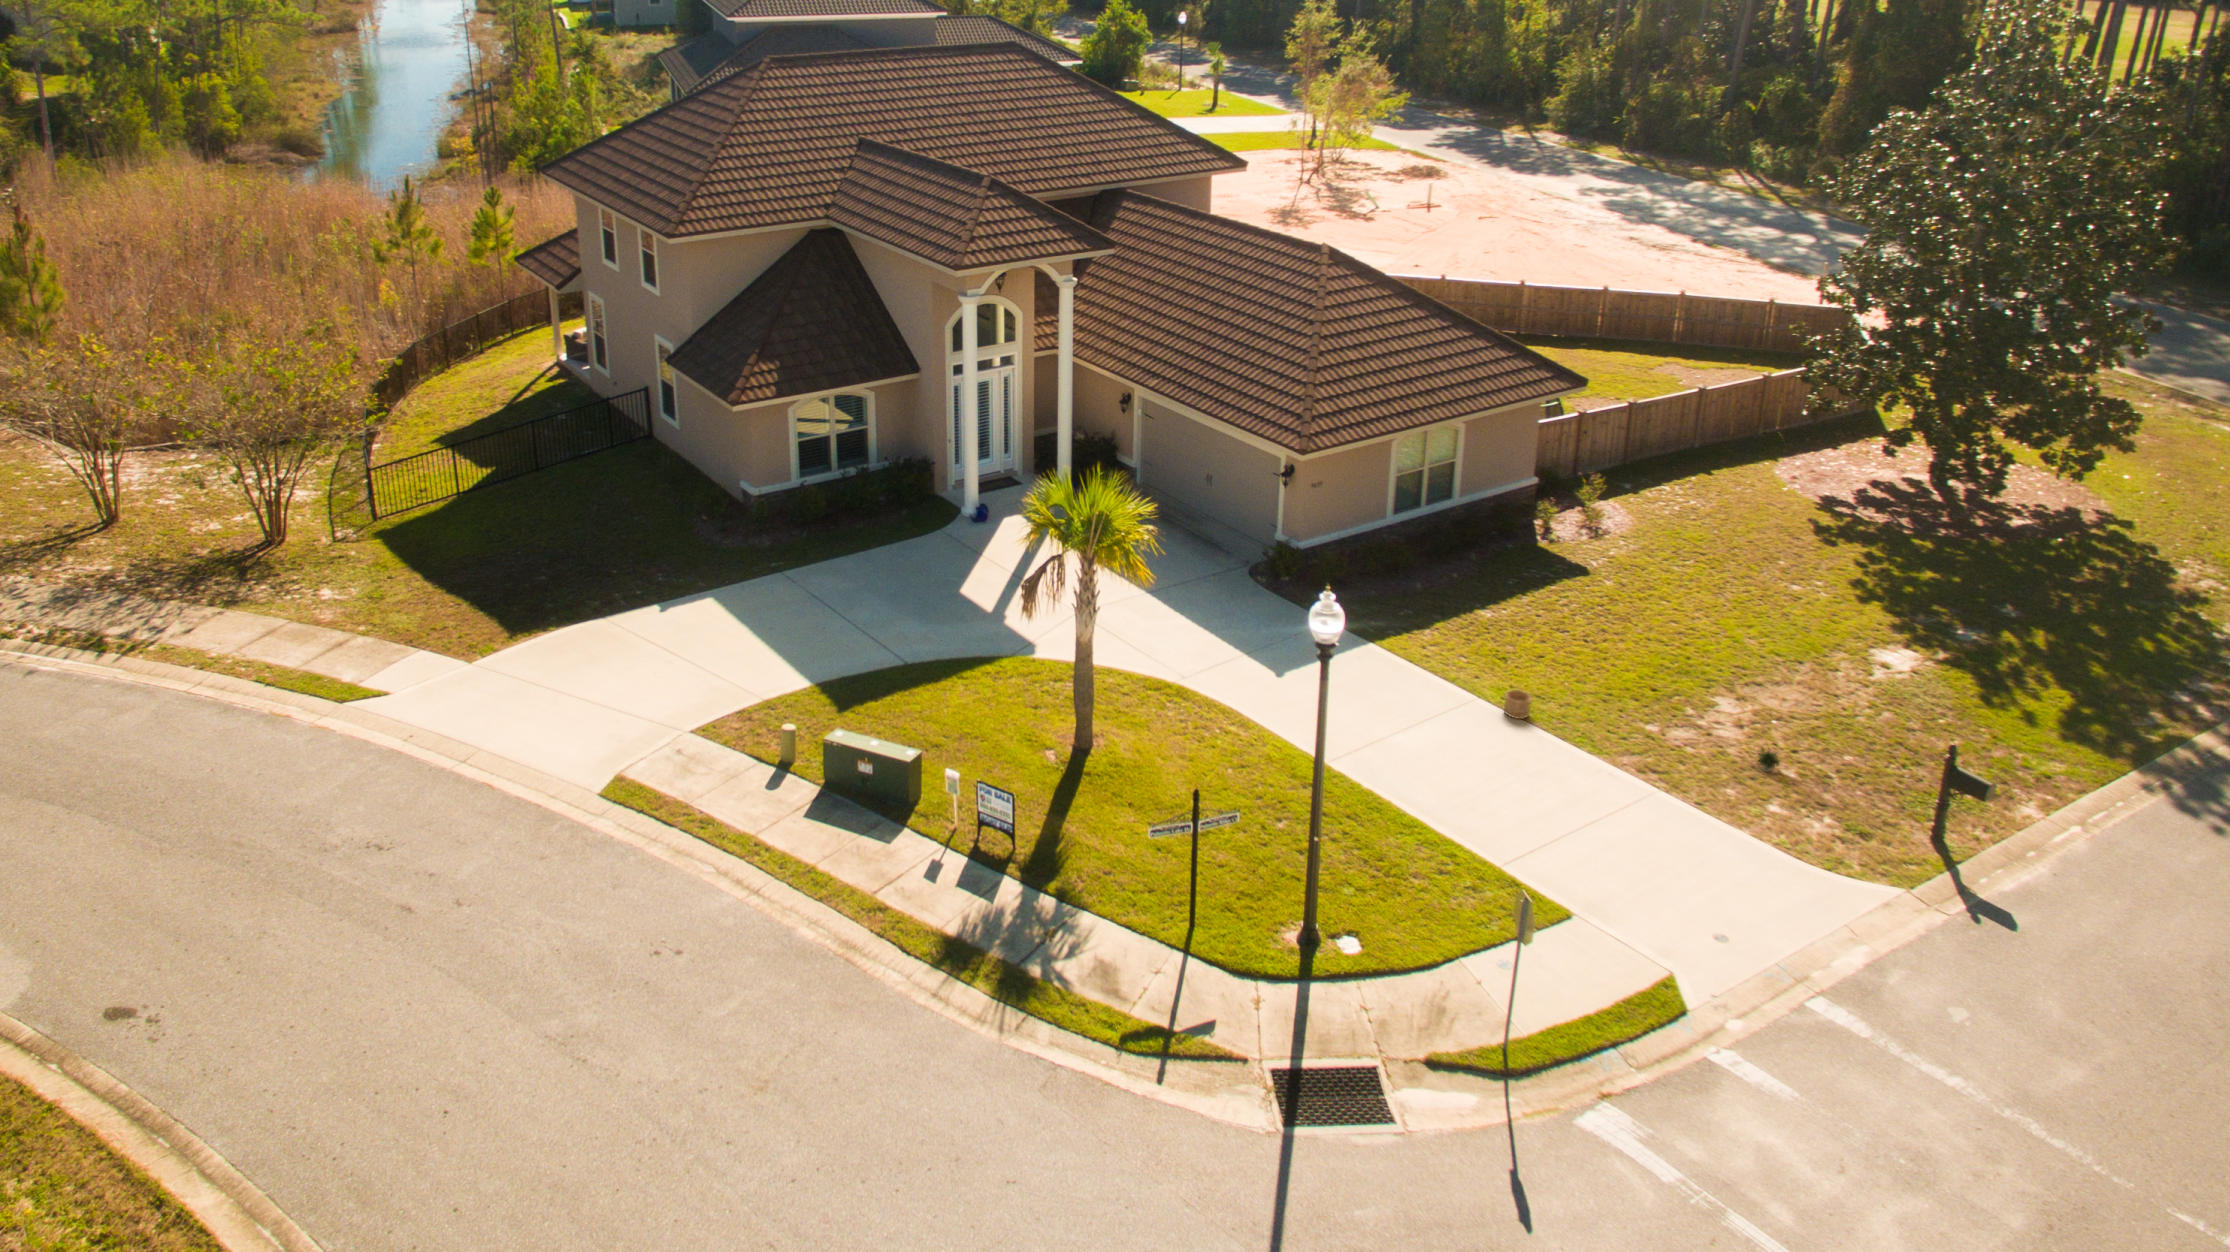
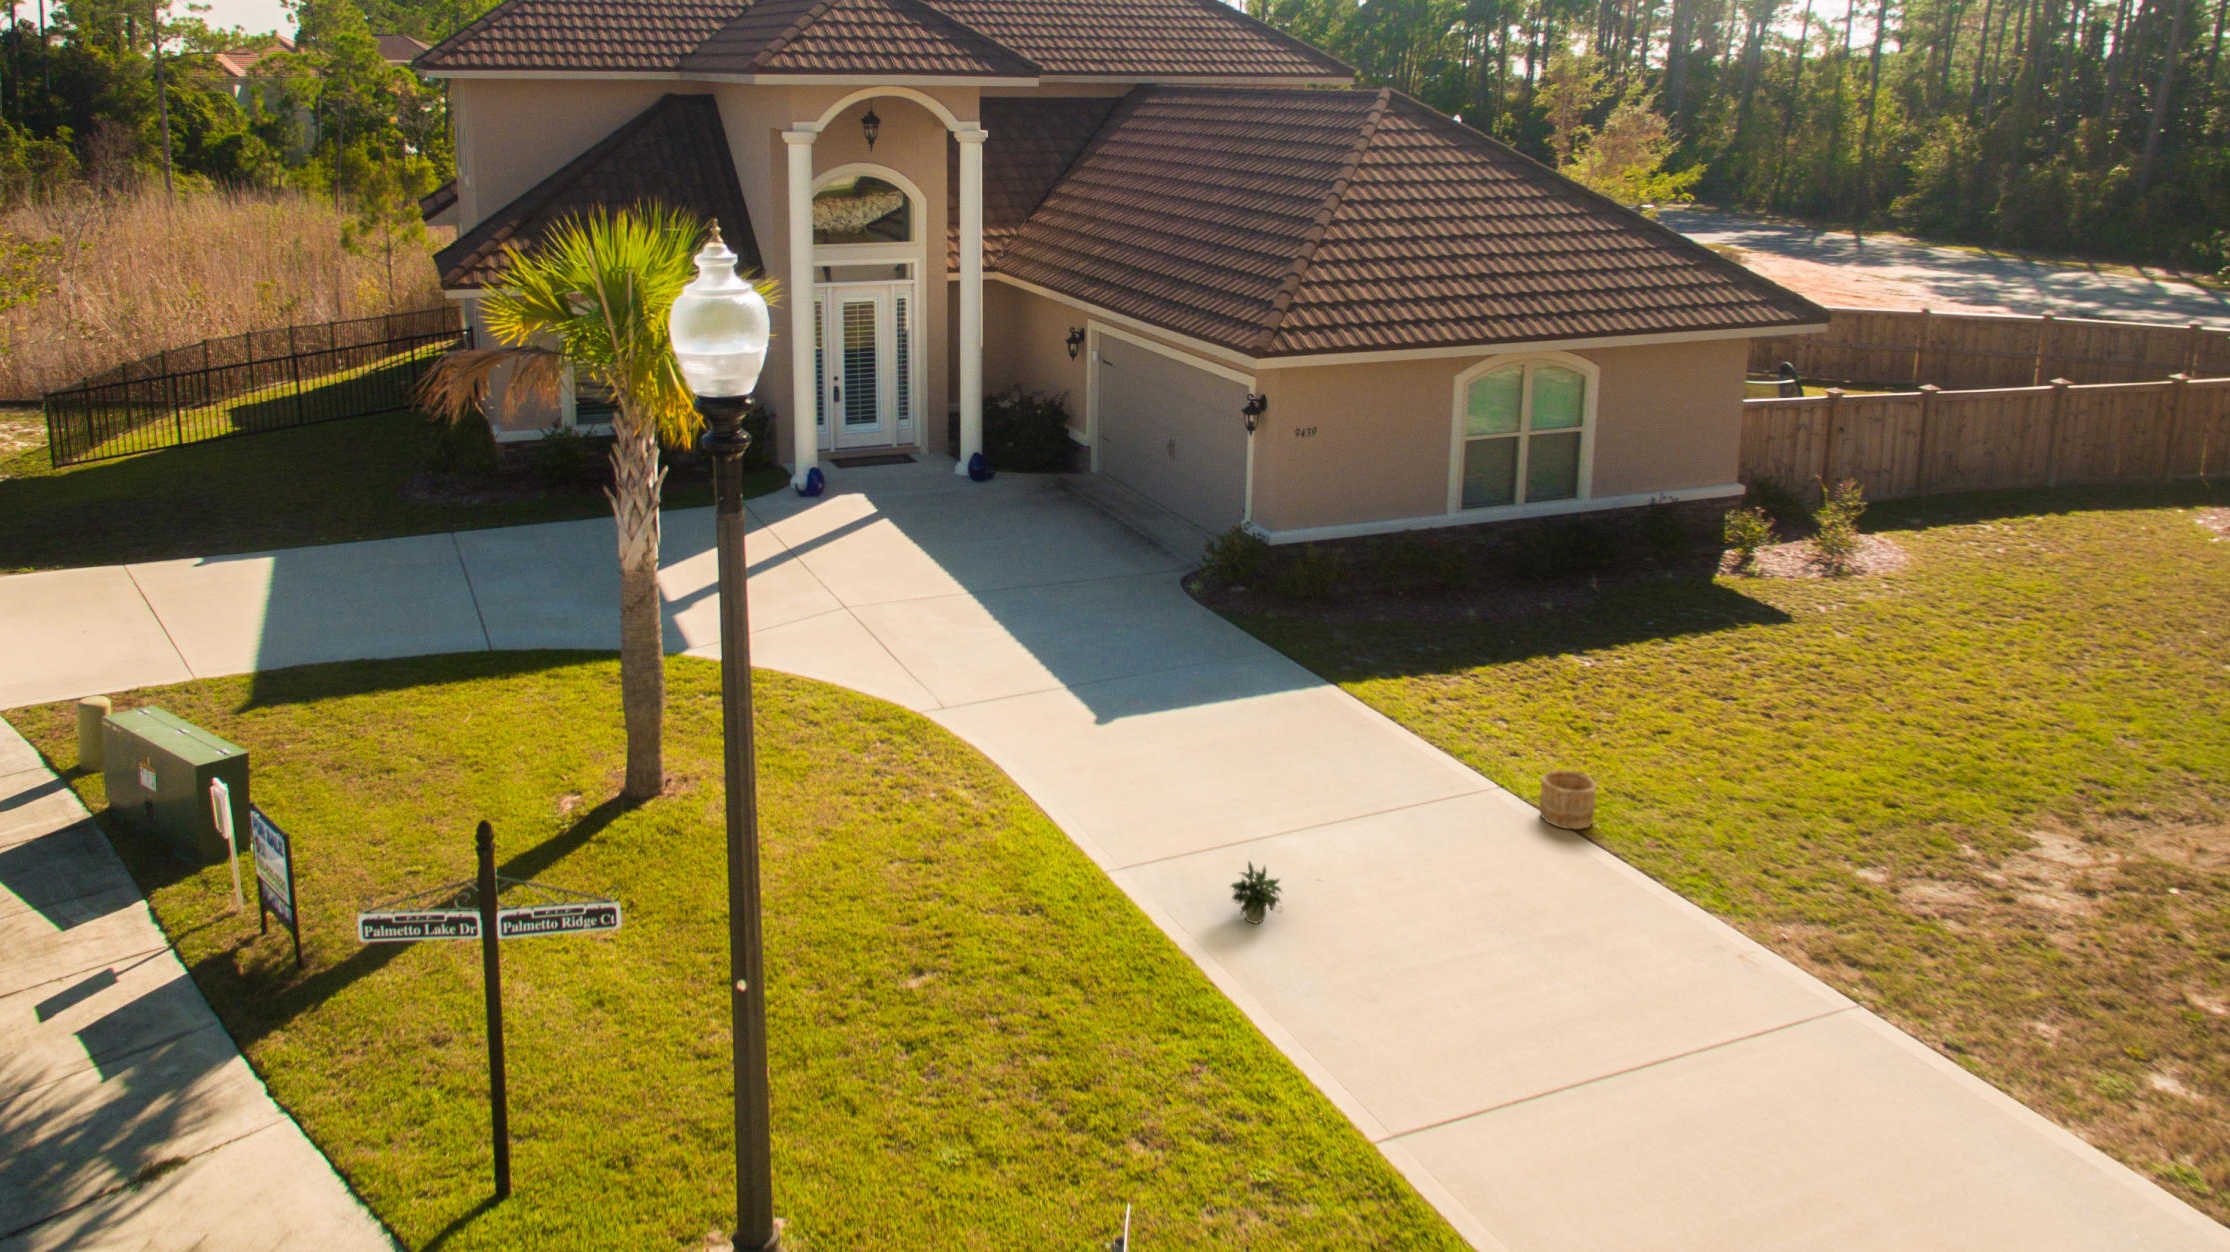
potted plant: present [1758,748,1779,772] -> present [1231,862,1284,923]

